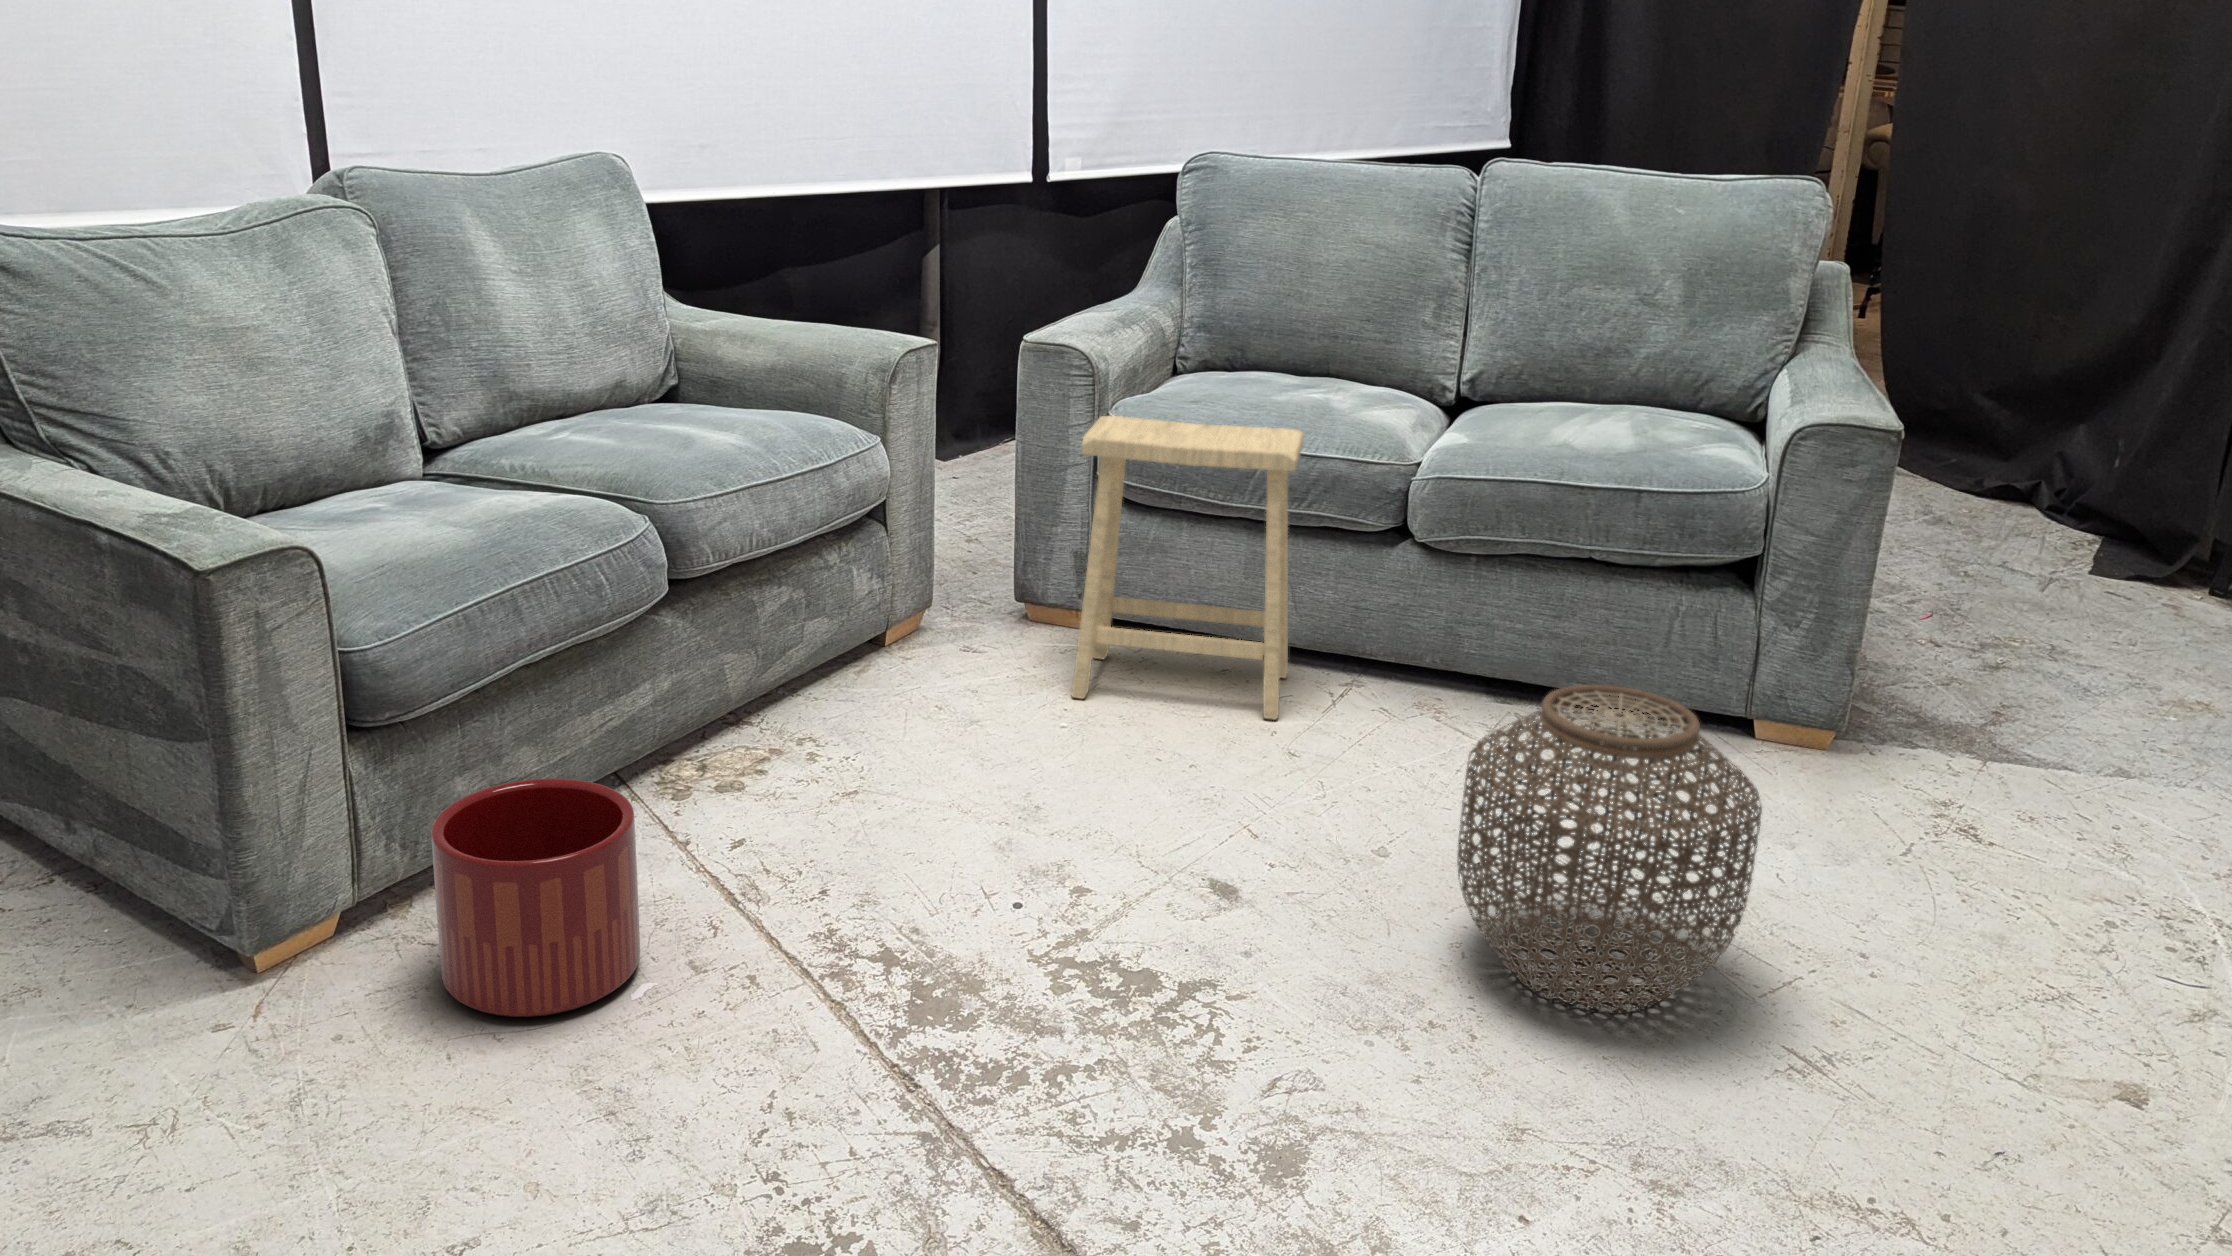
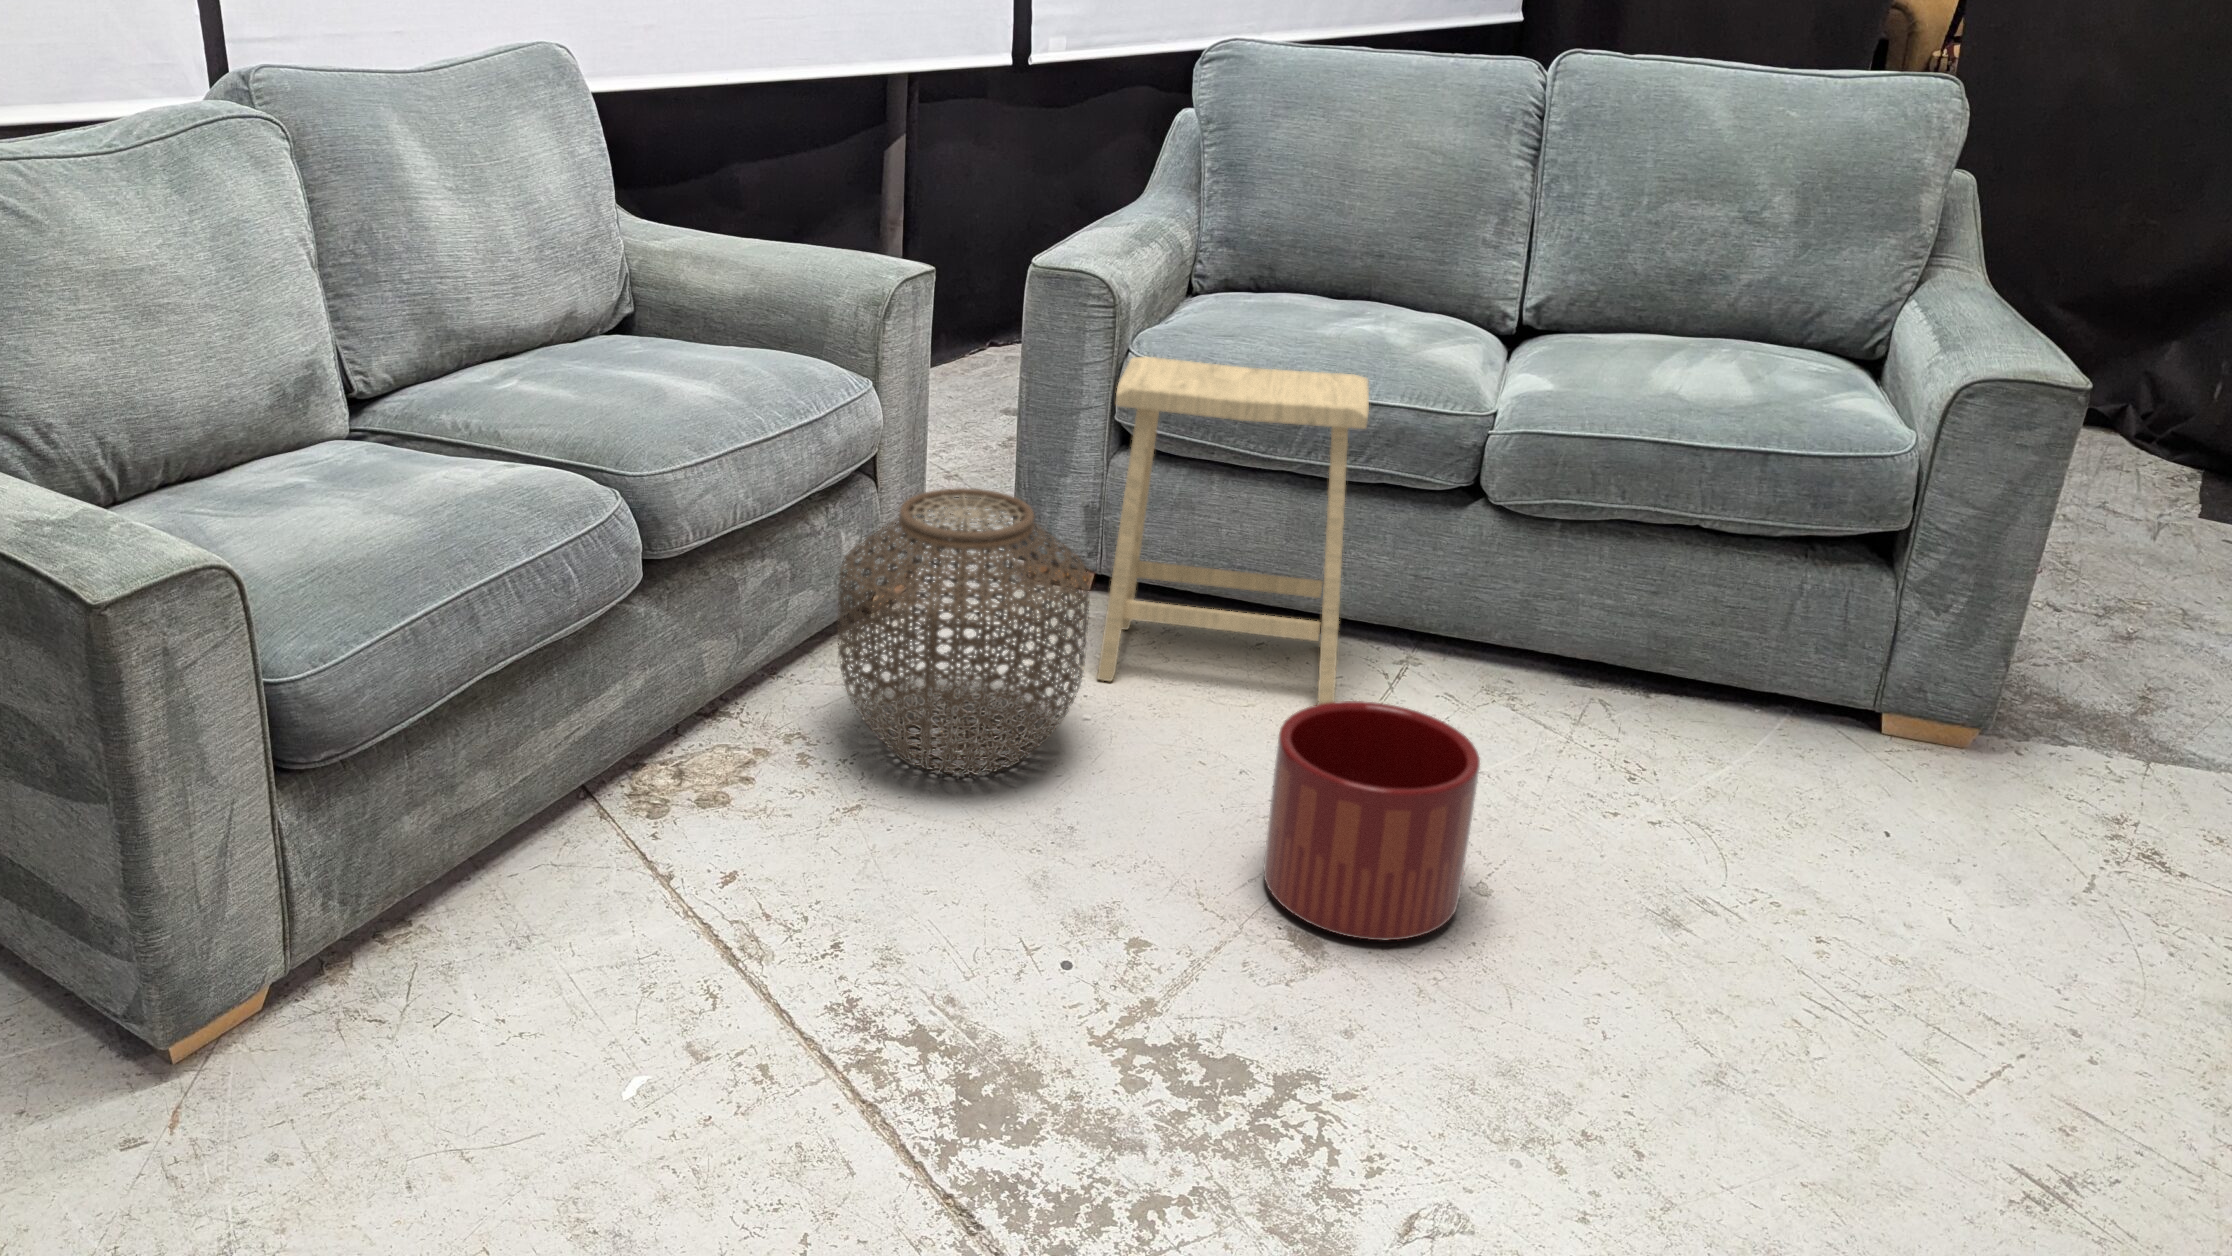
woven basket: present [1457,685,1762,1011] -> present [838,488,1090,775]
planter: present [431,779,640,1017] -> present [1263,701,1480,940]

